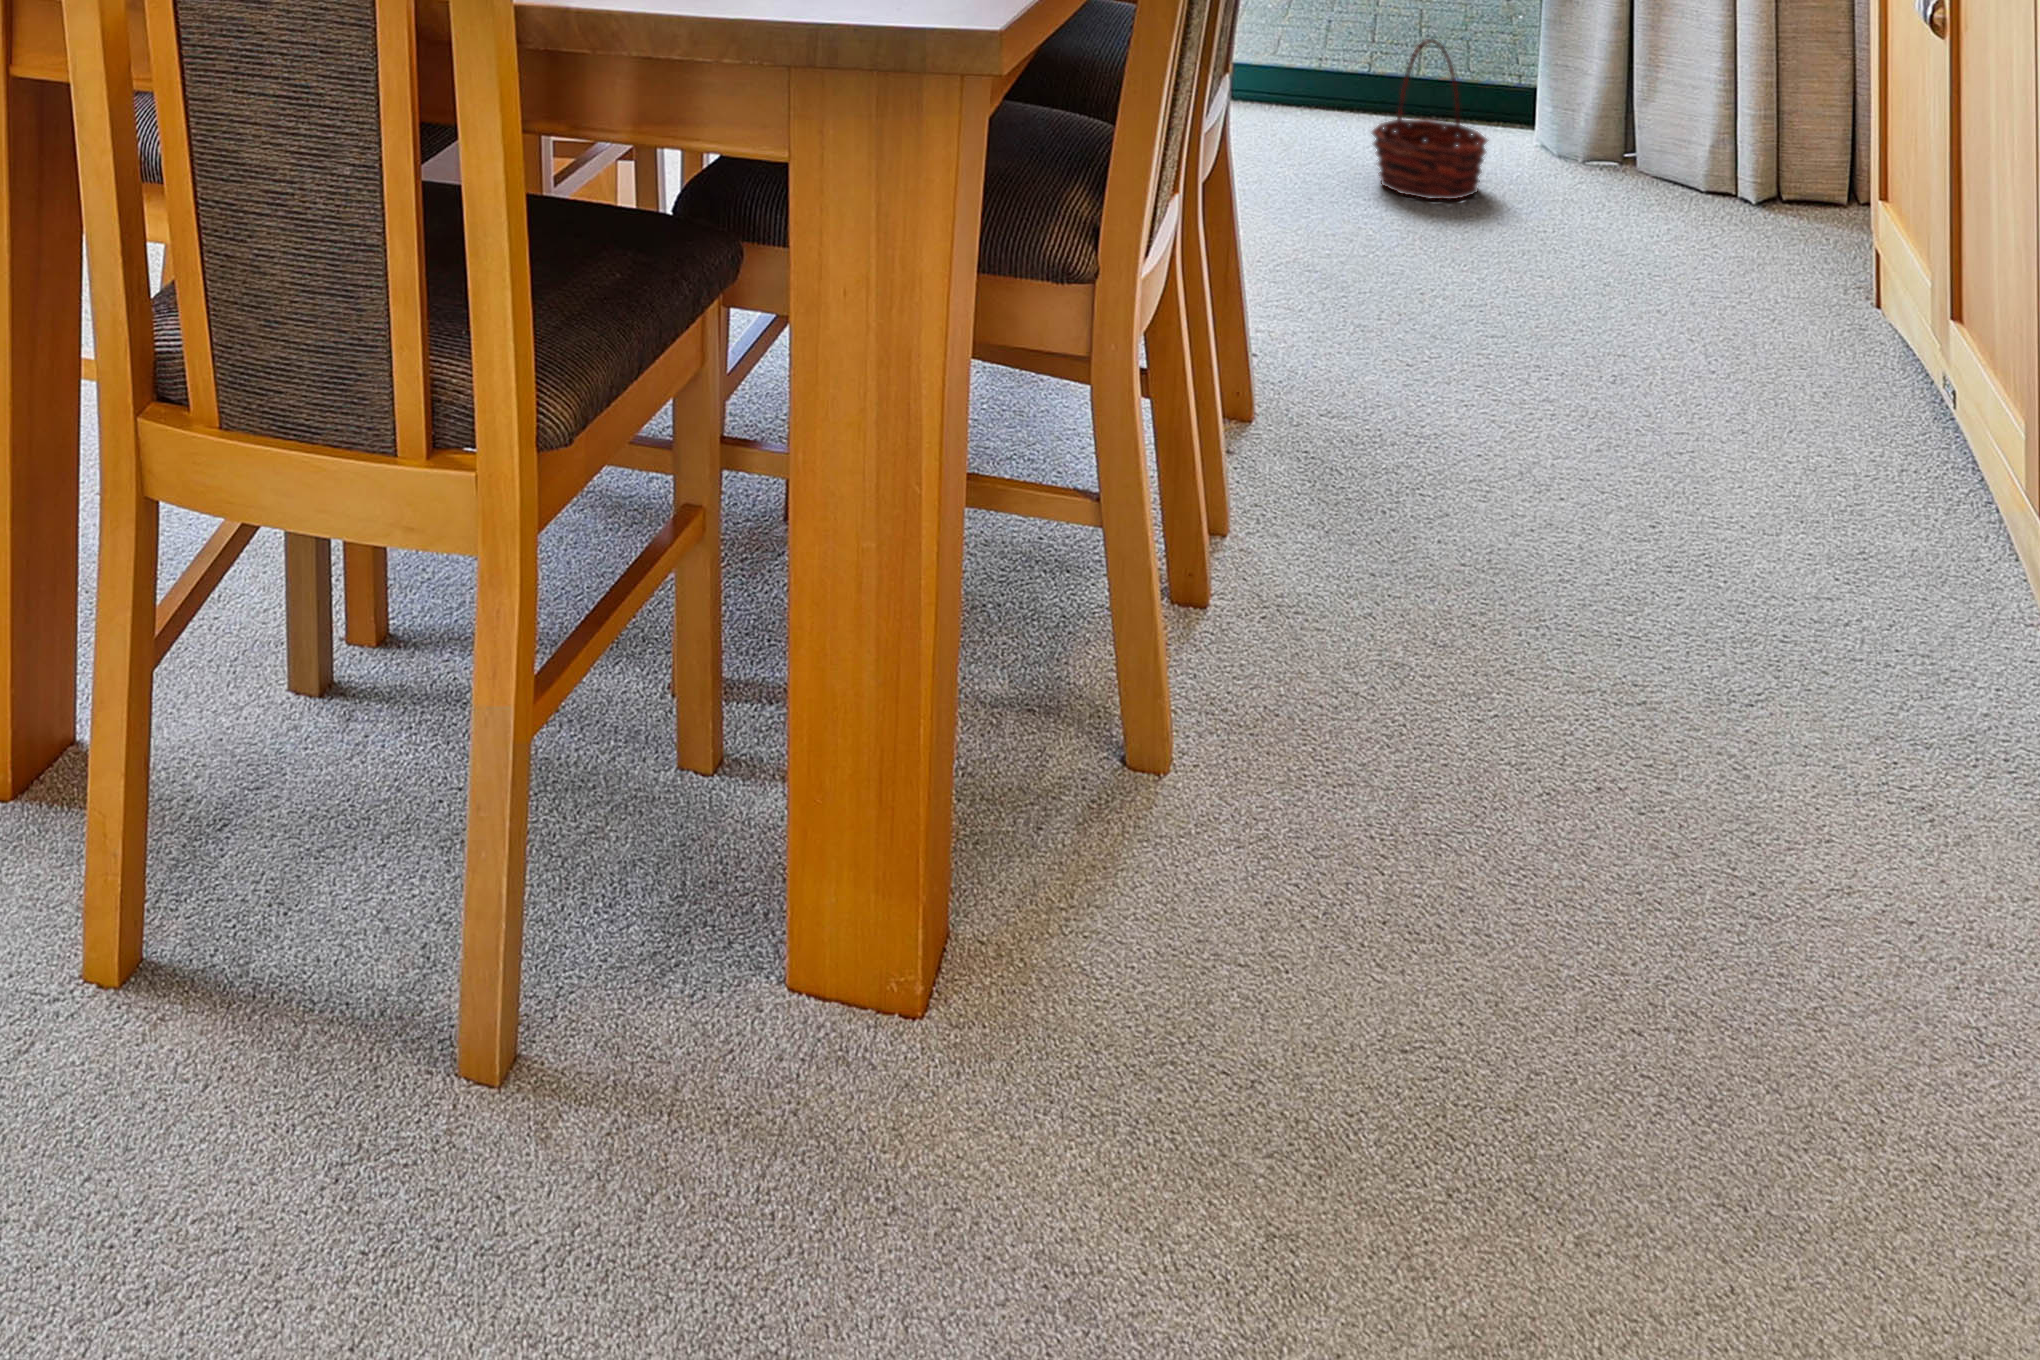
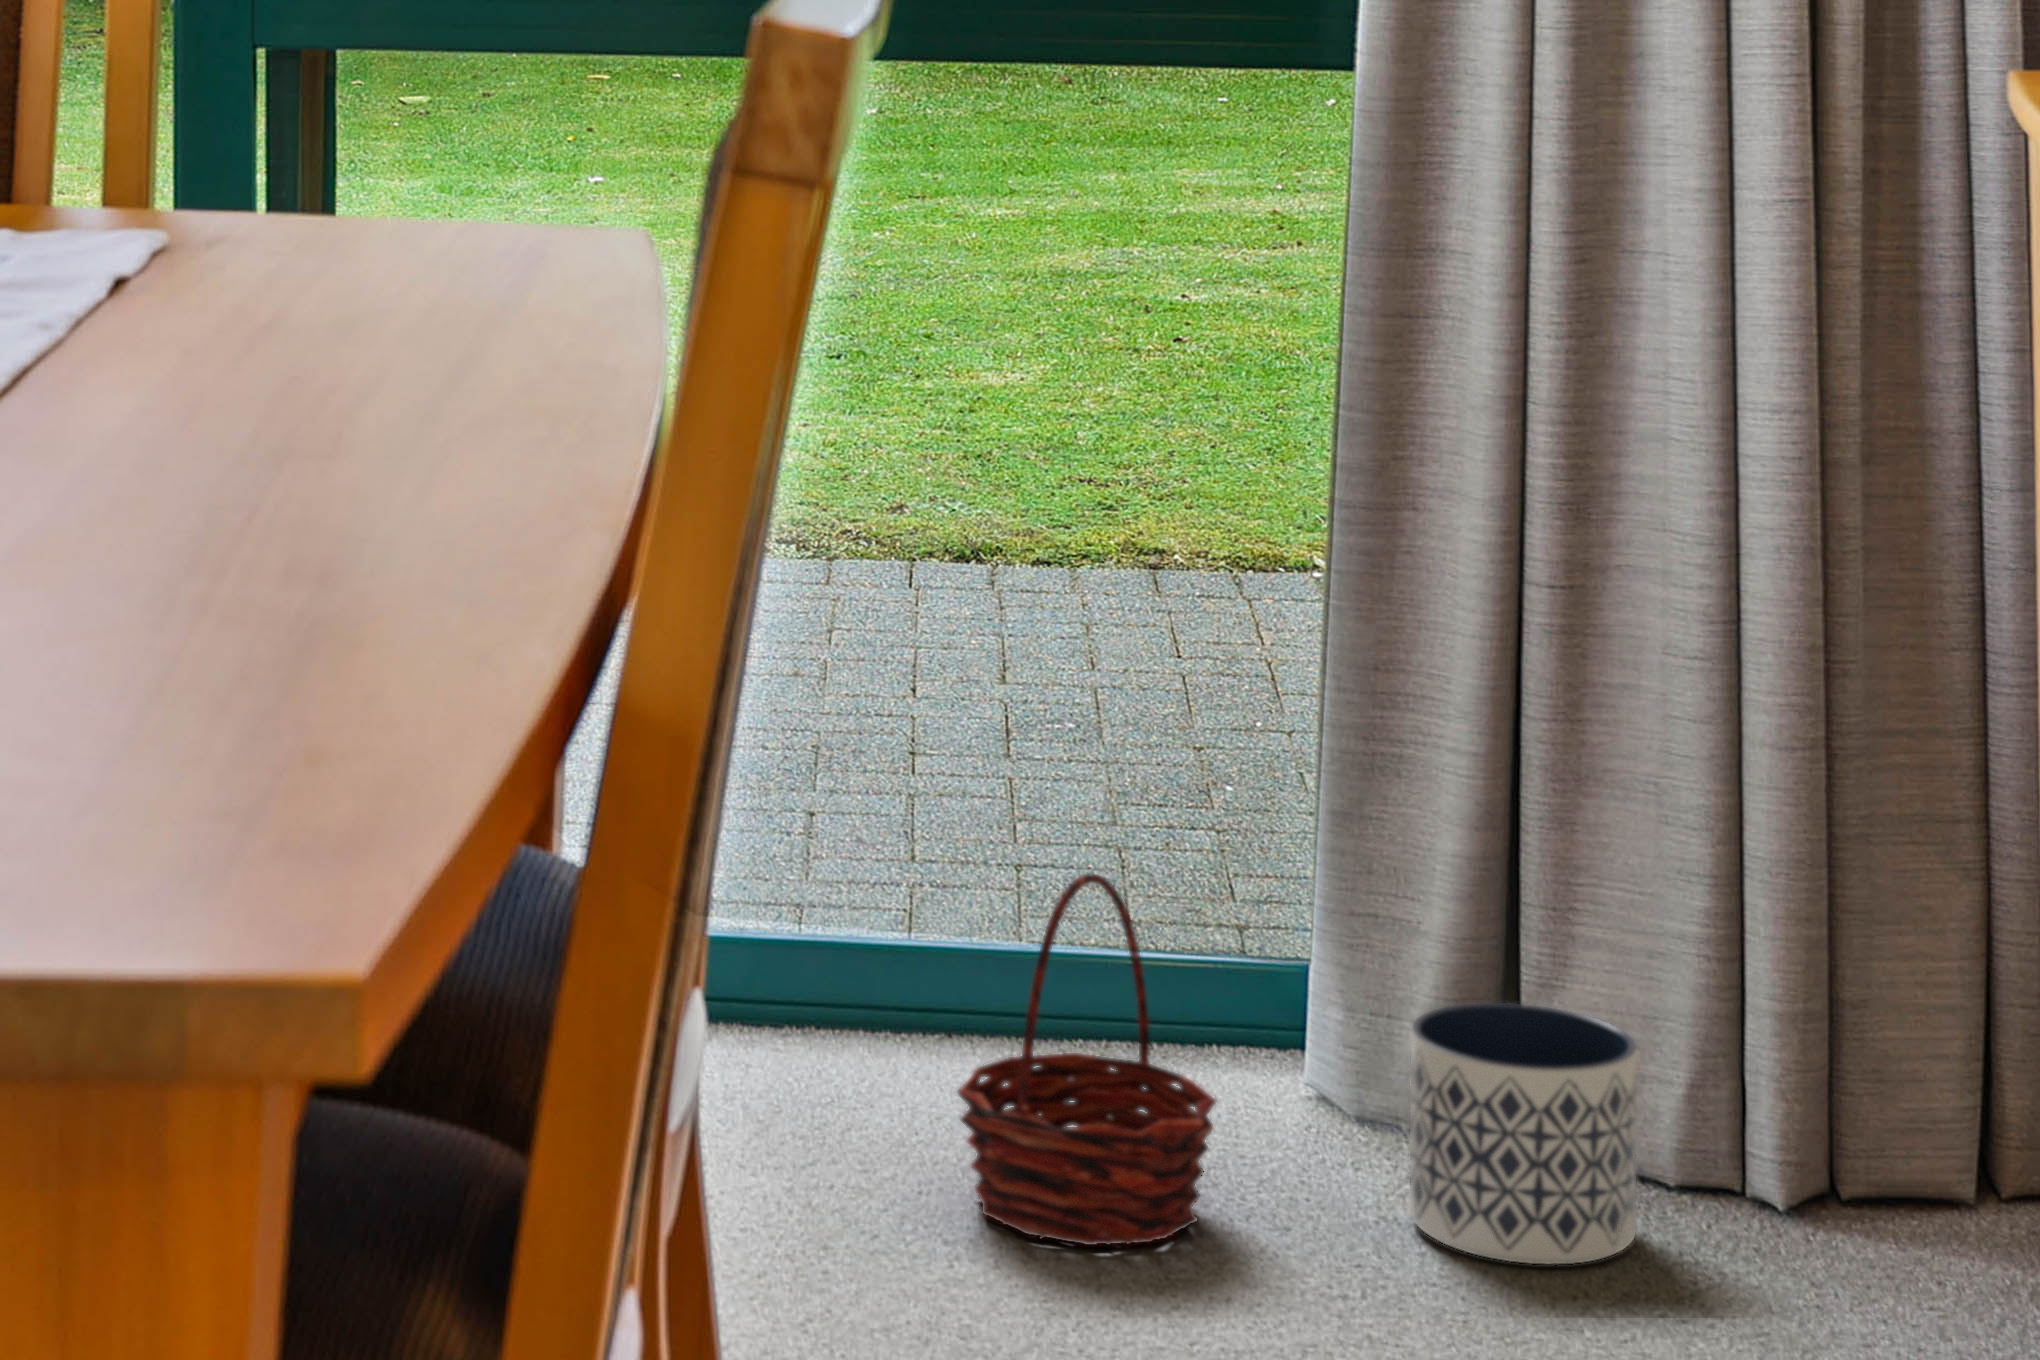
planter: none [1577,104,1682,216] -> present [1410,1003,1637,1264]

